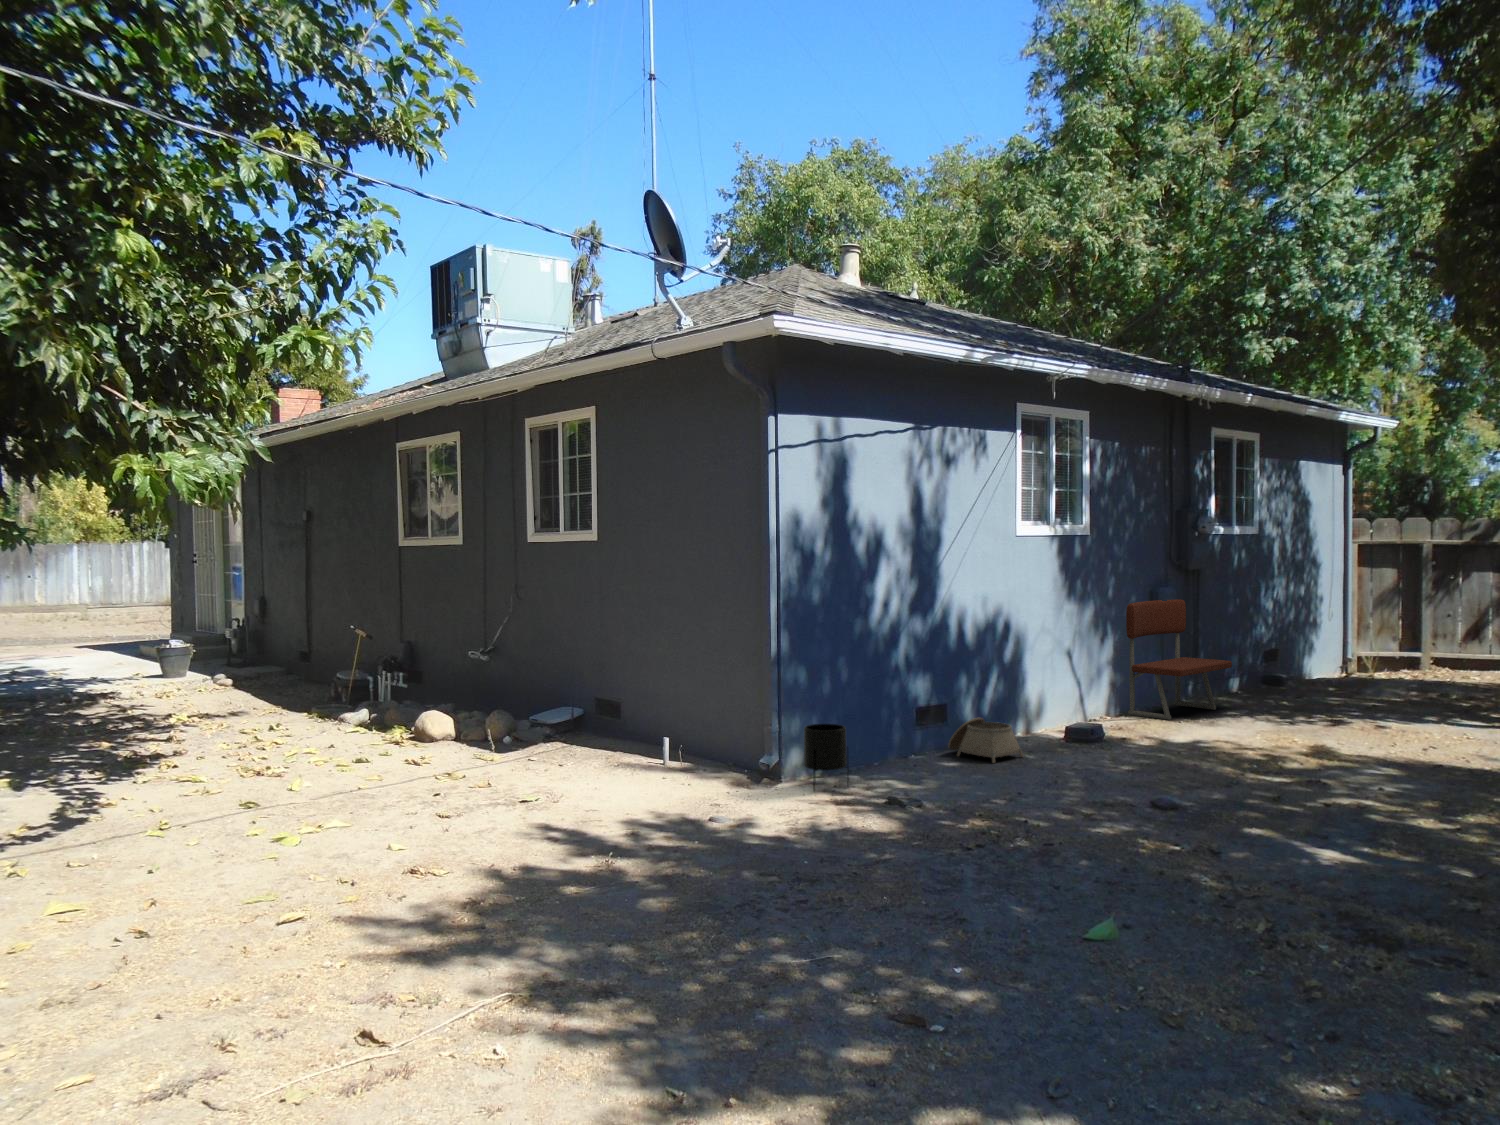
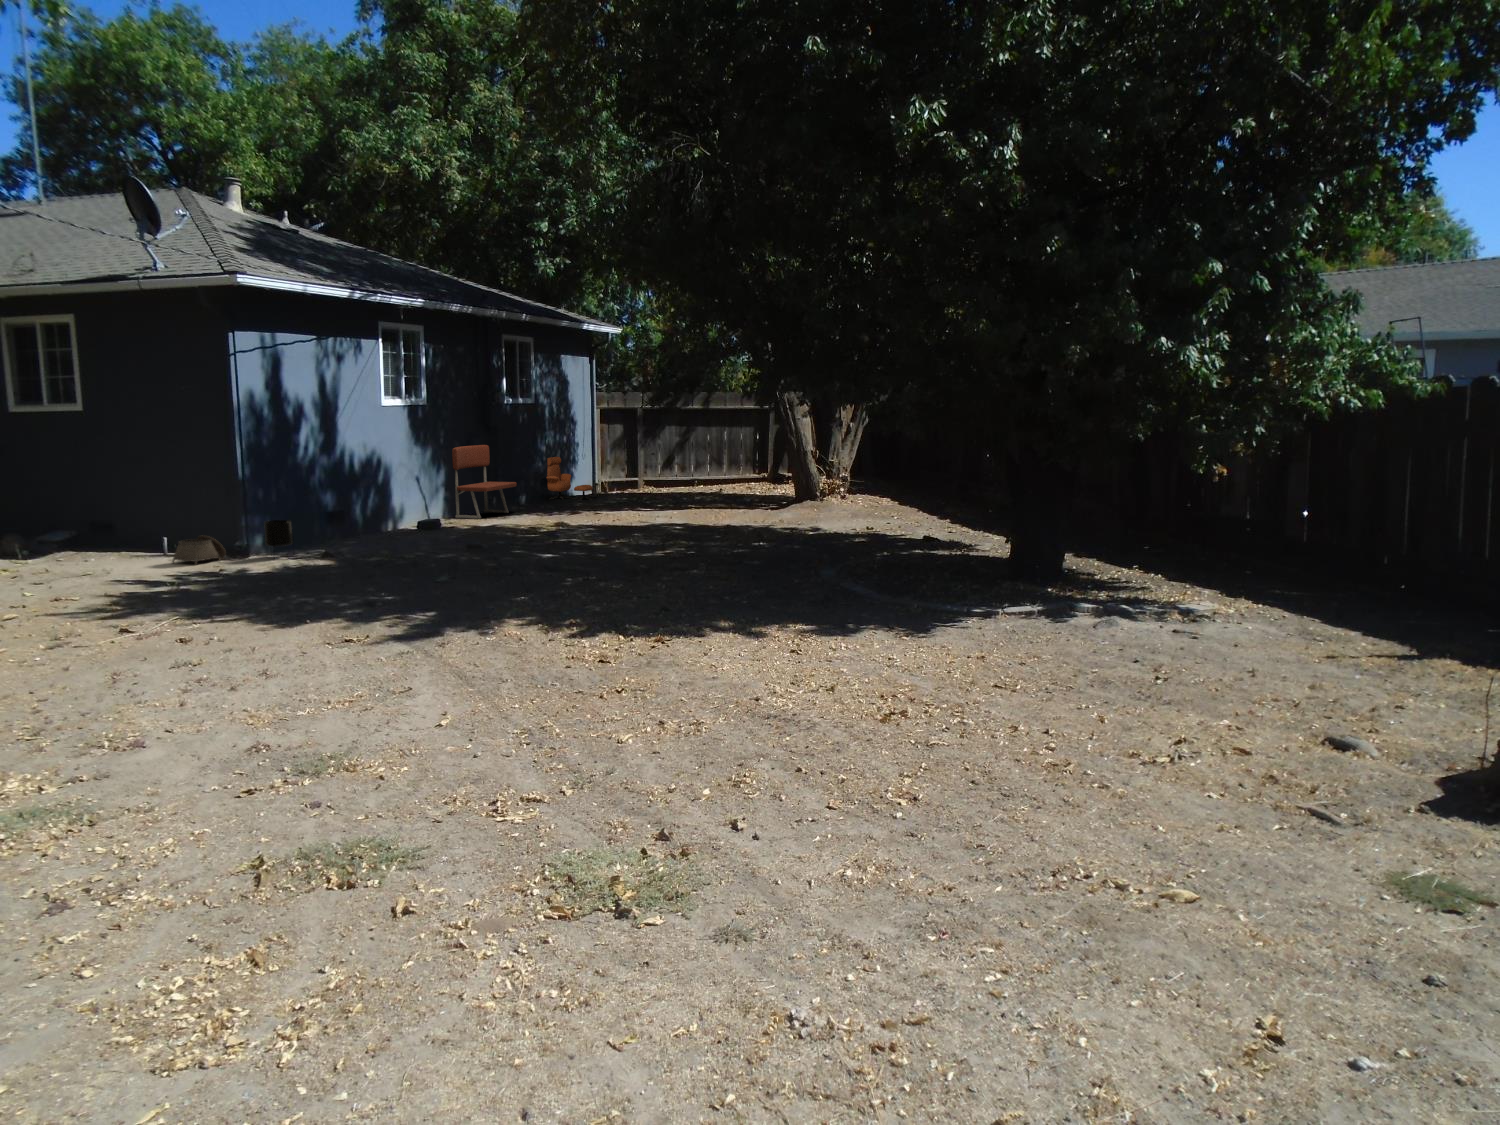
lounge chair: none [1272,618,1355,689] -> present [546,457,594,500]
basket: present [948,718,1023,763] -> present [172,536,226,565]

